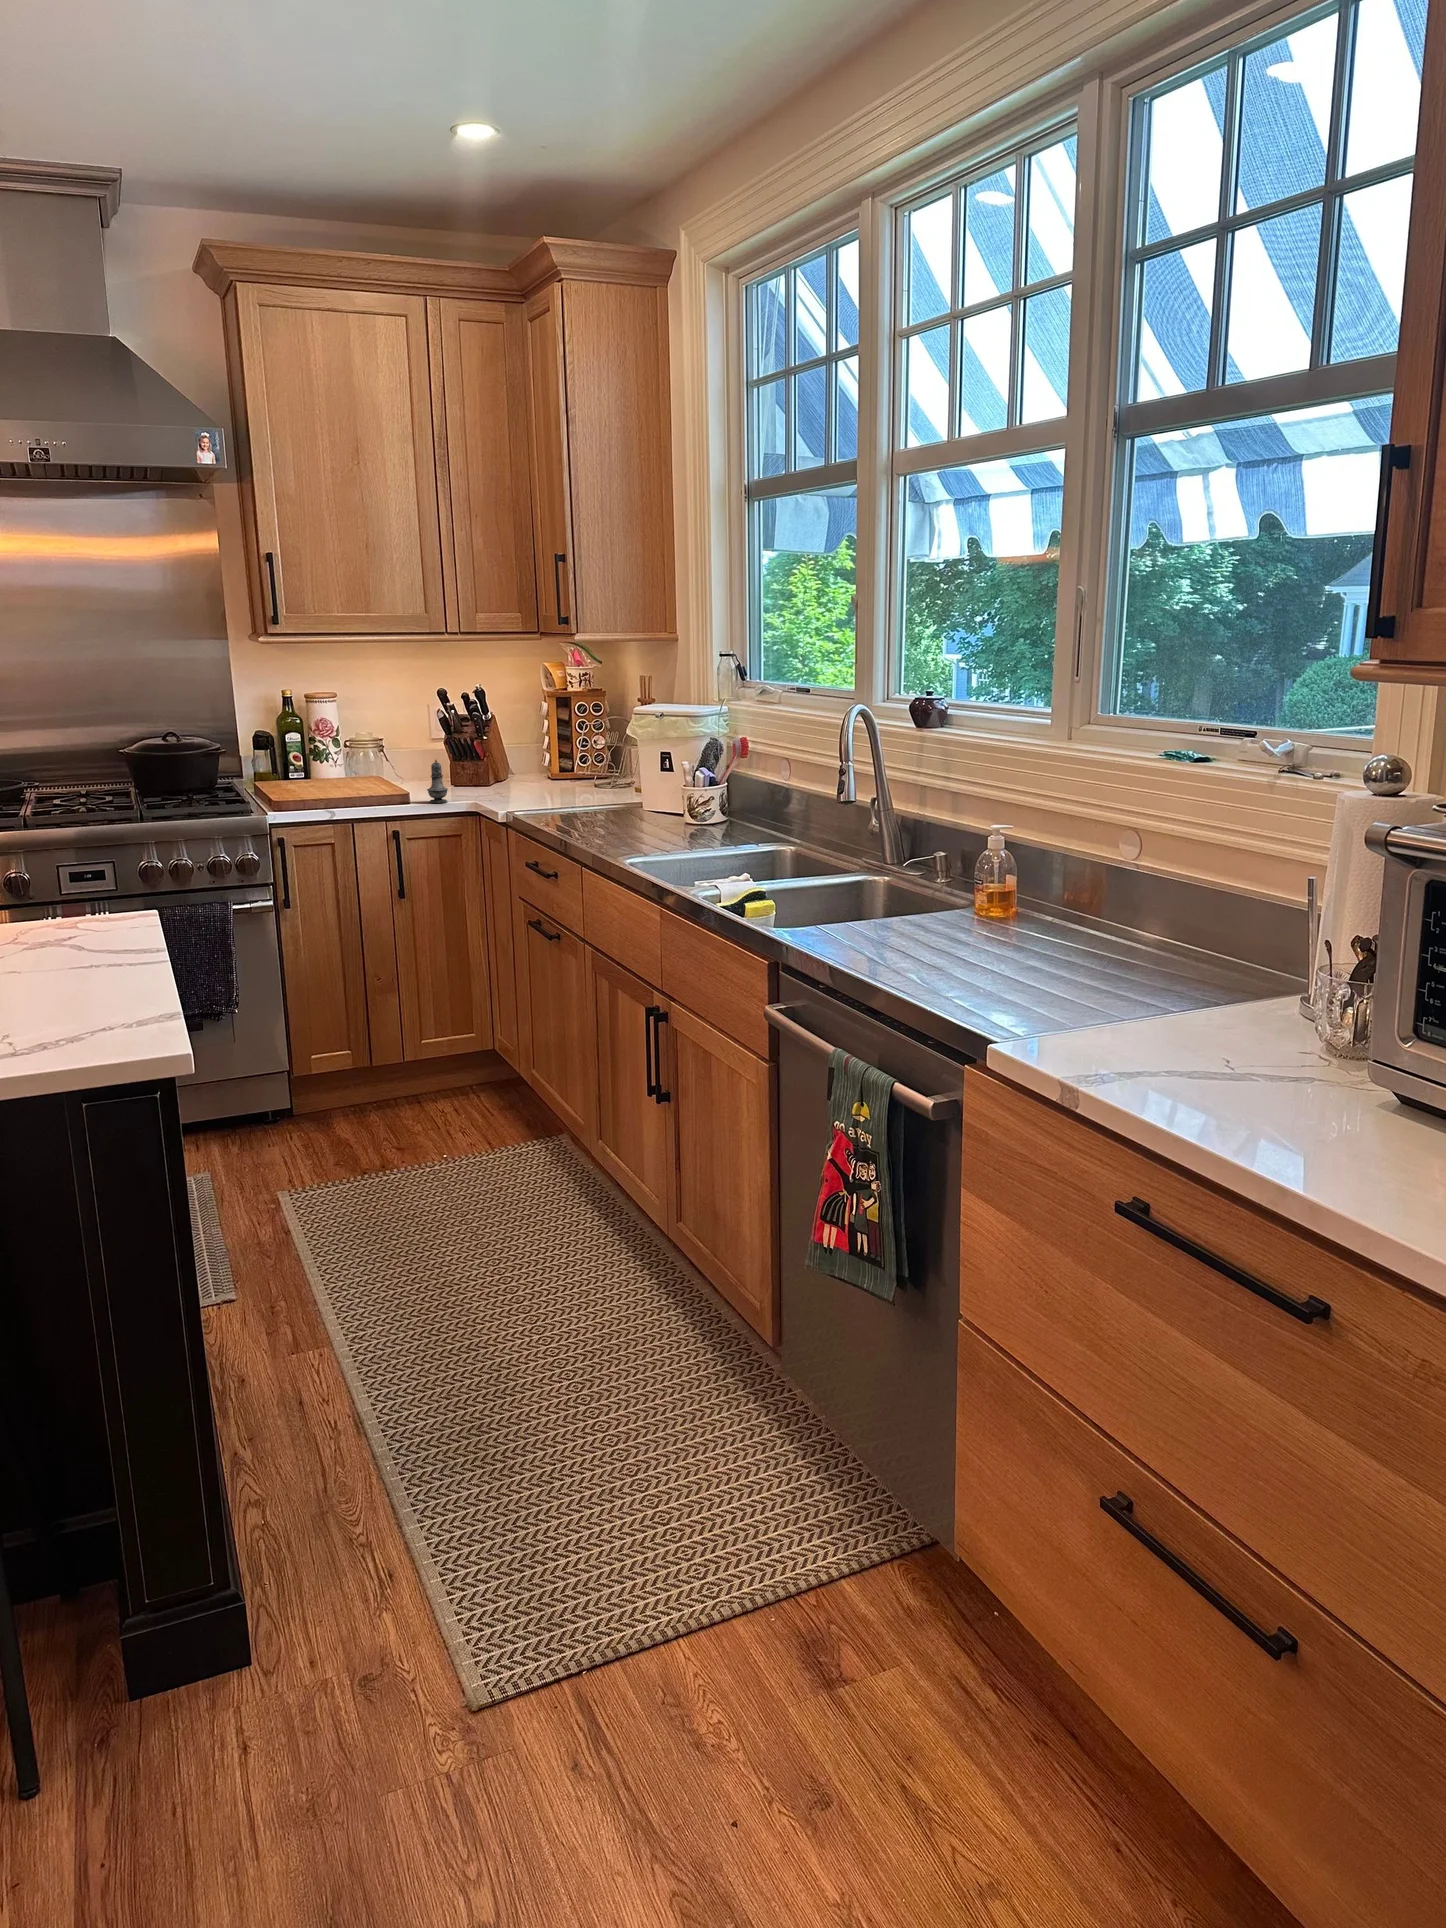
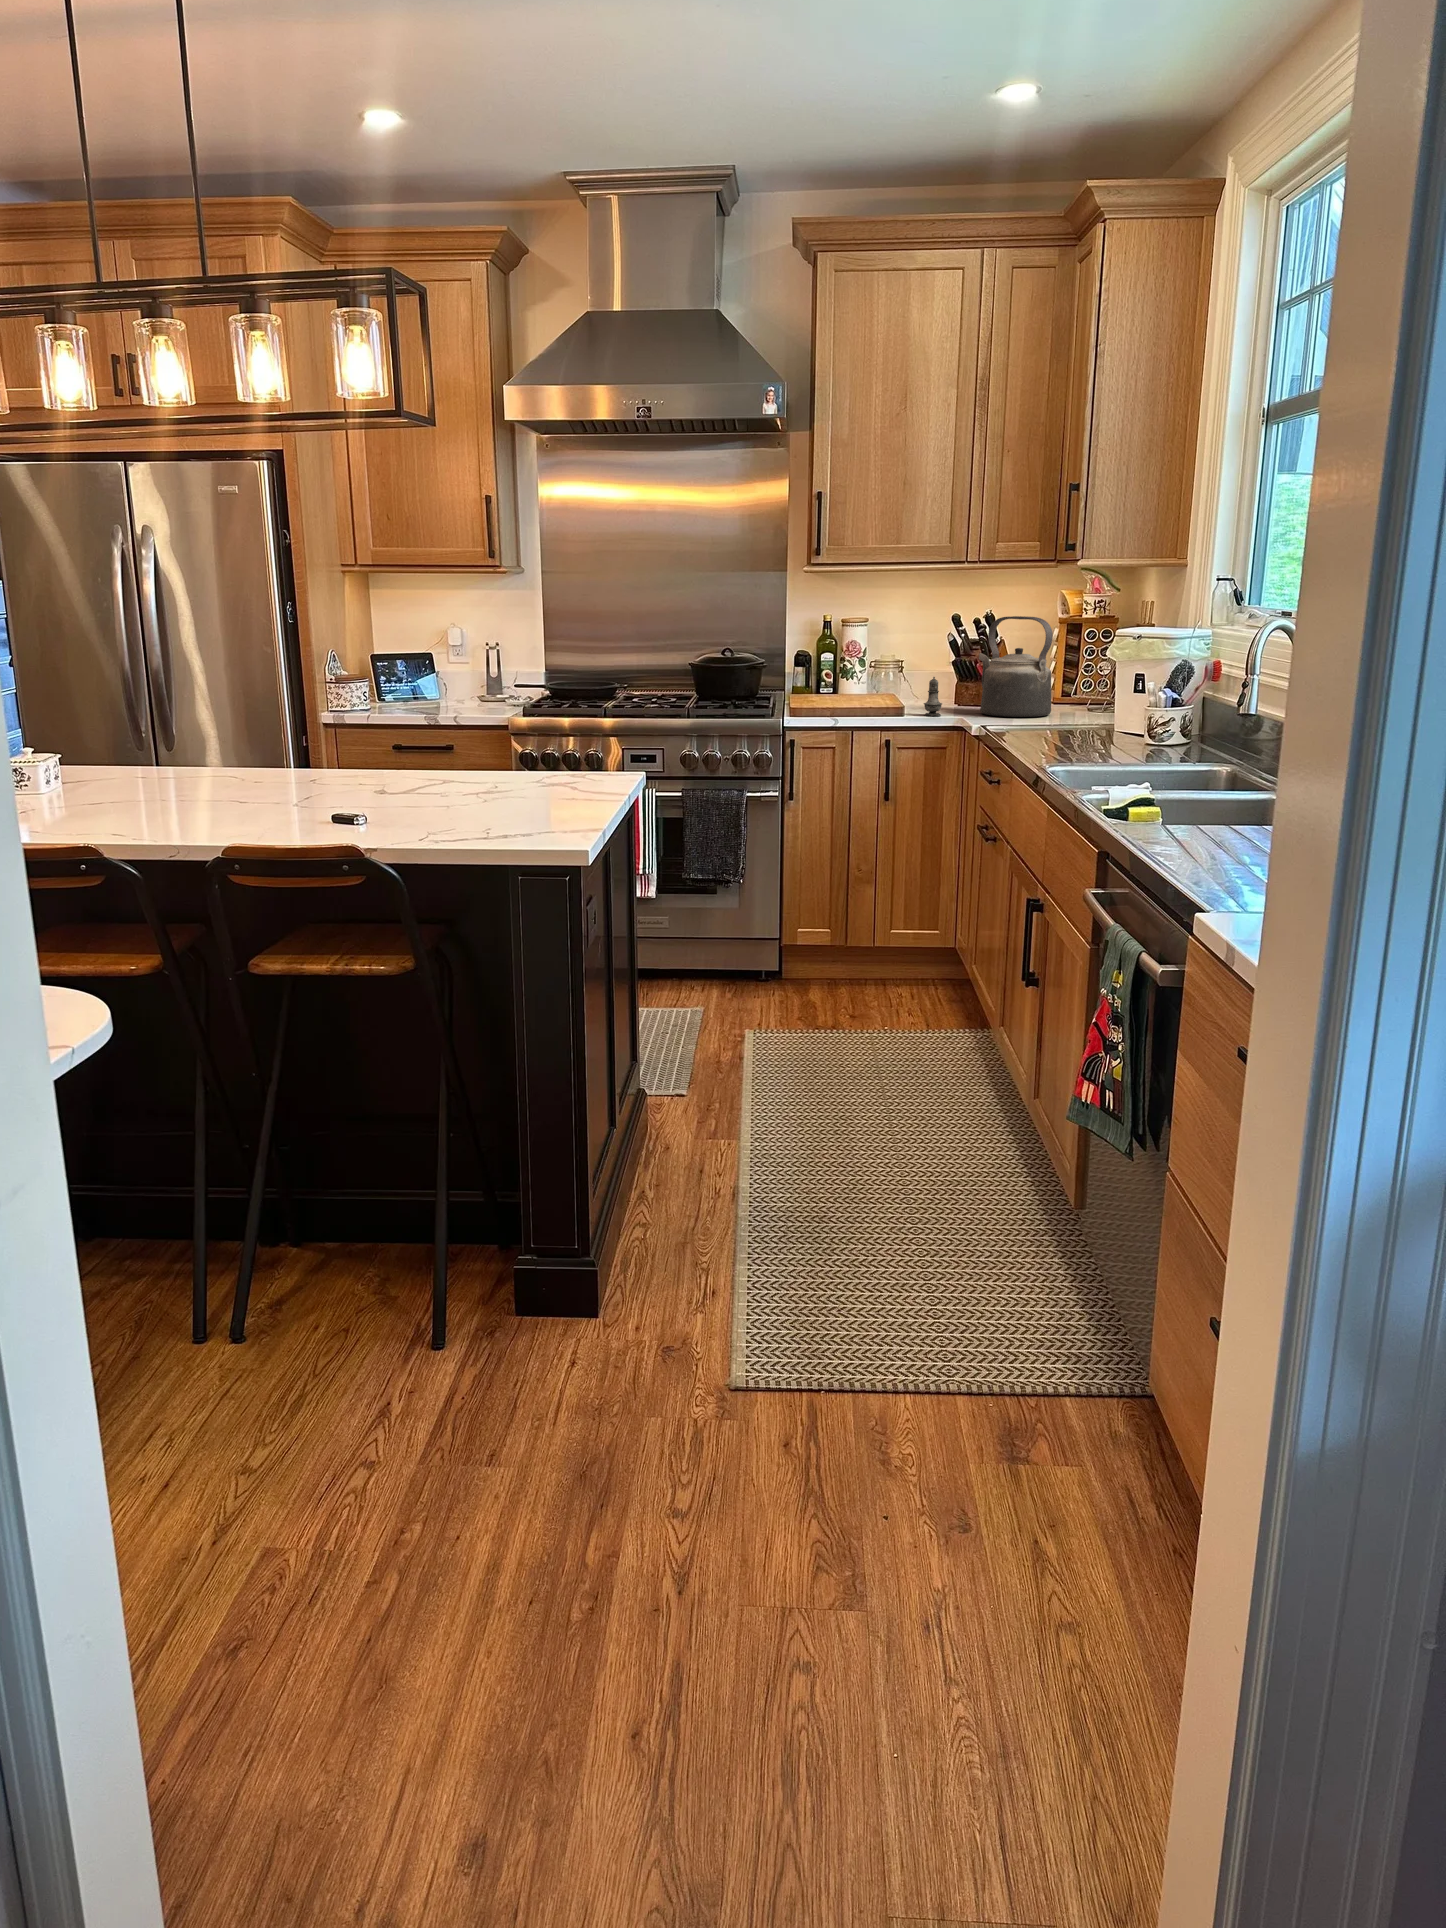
kettle: none [475,691,562,799] -> present [979,616,1053,717]

